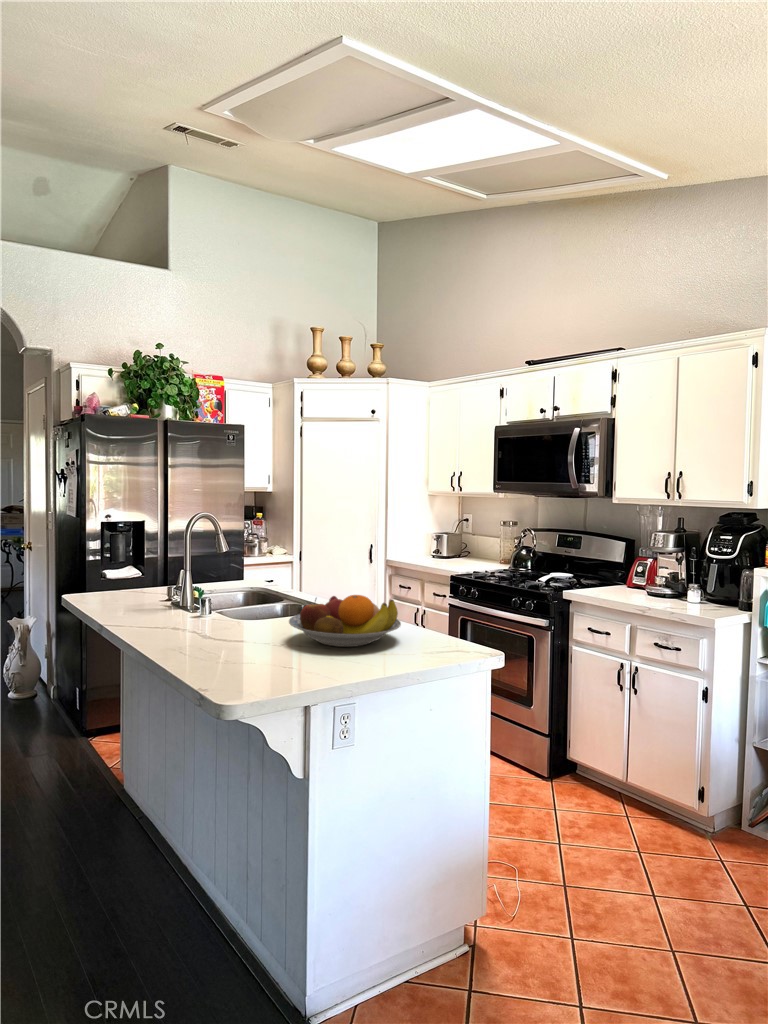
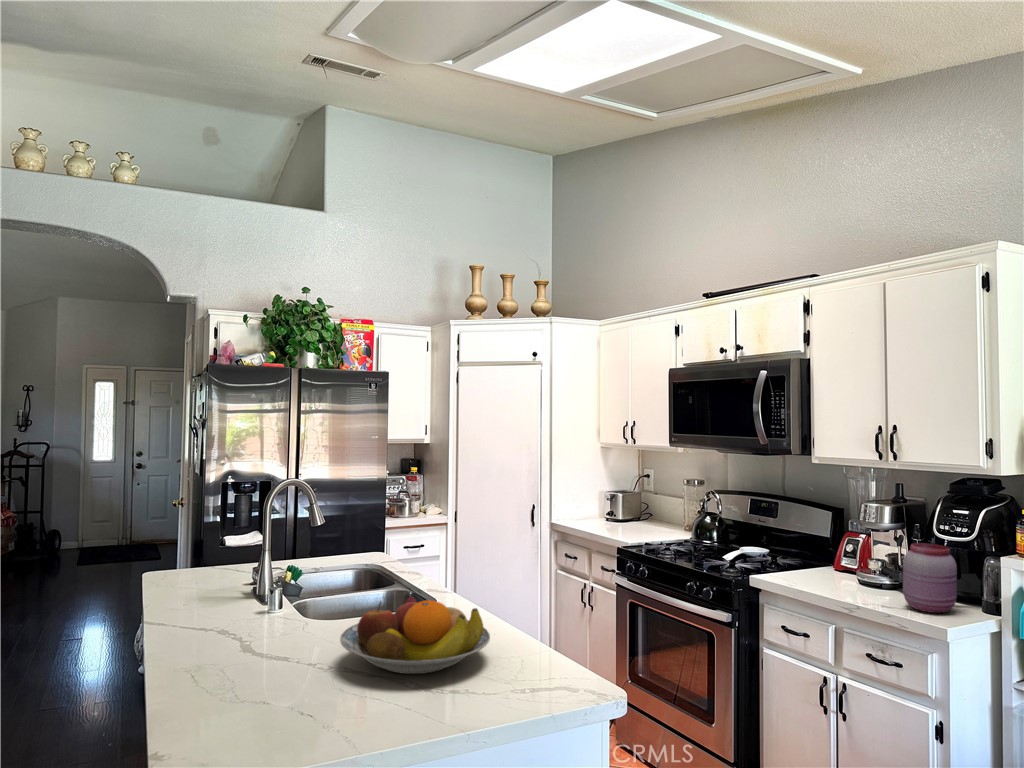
jar: none [683,560,723,610] -> present [903,543,957,613]

